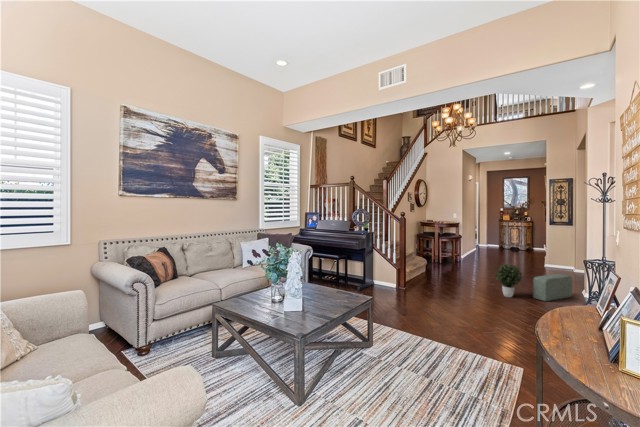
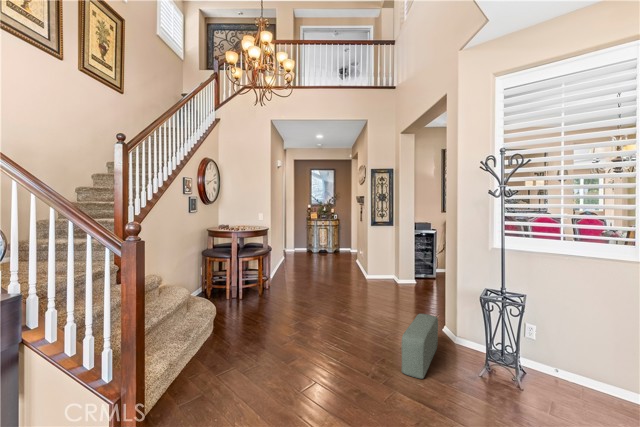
potted plant: present [495,264,522,297] -> none [346,319,391,387]

